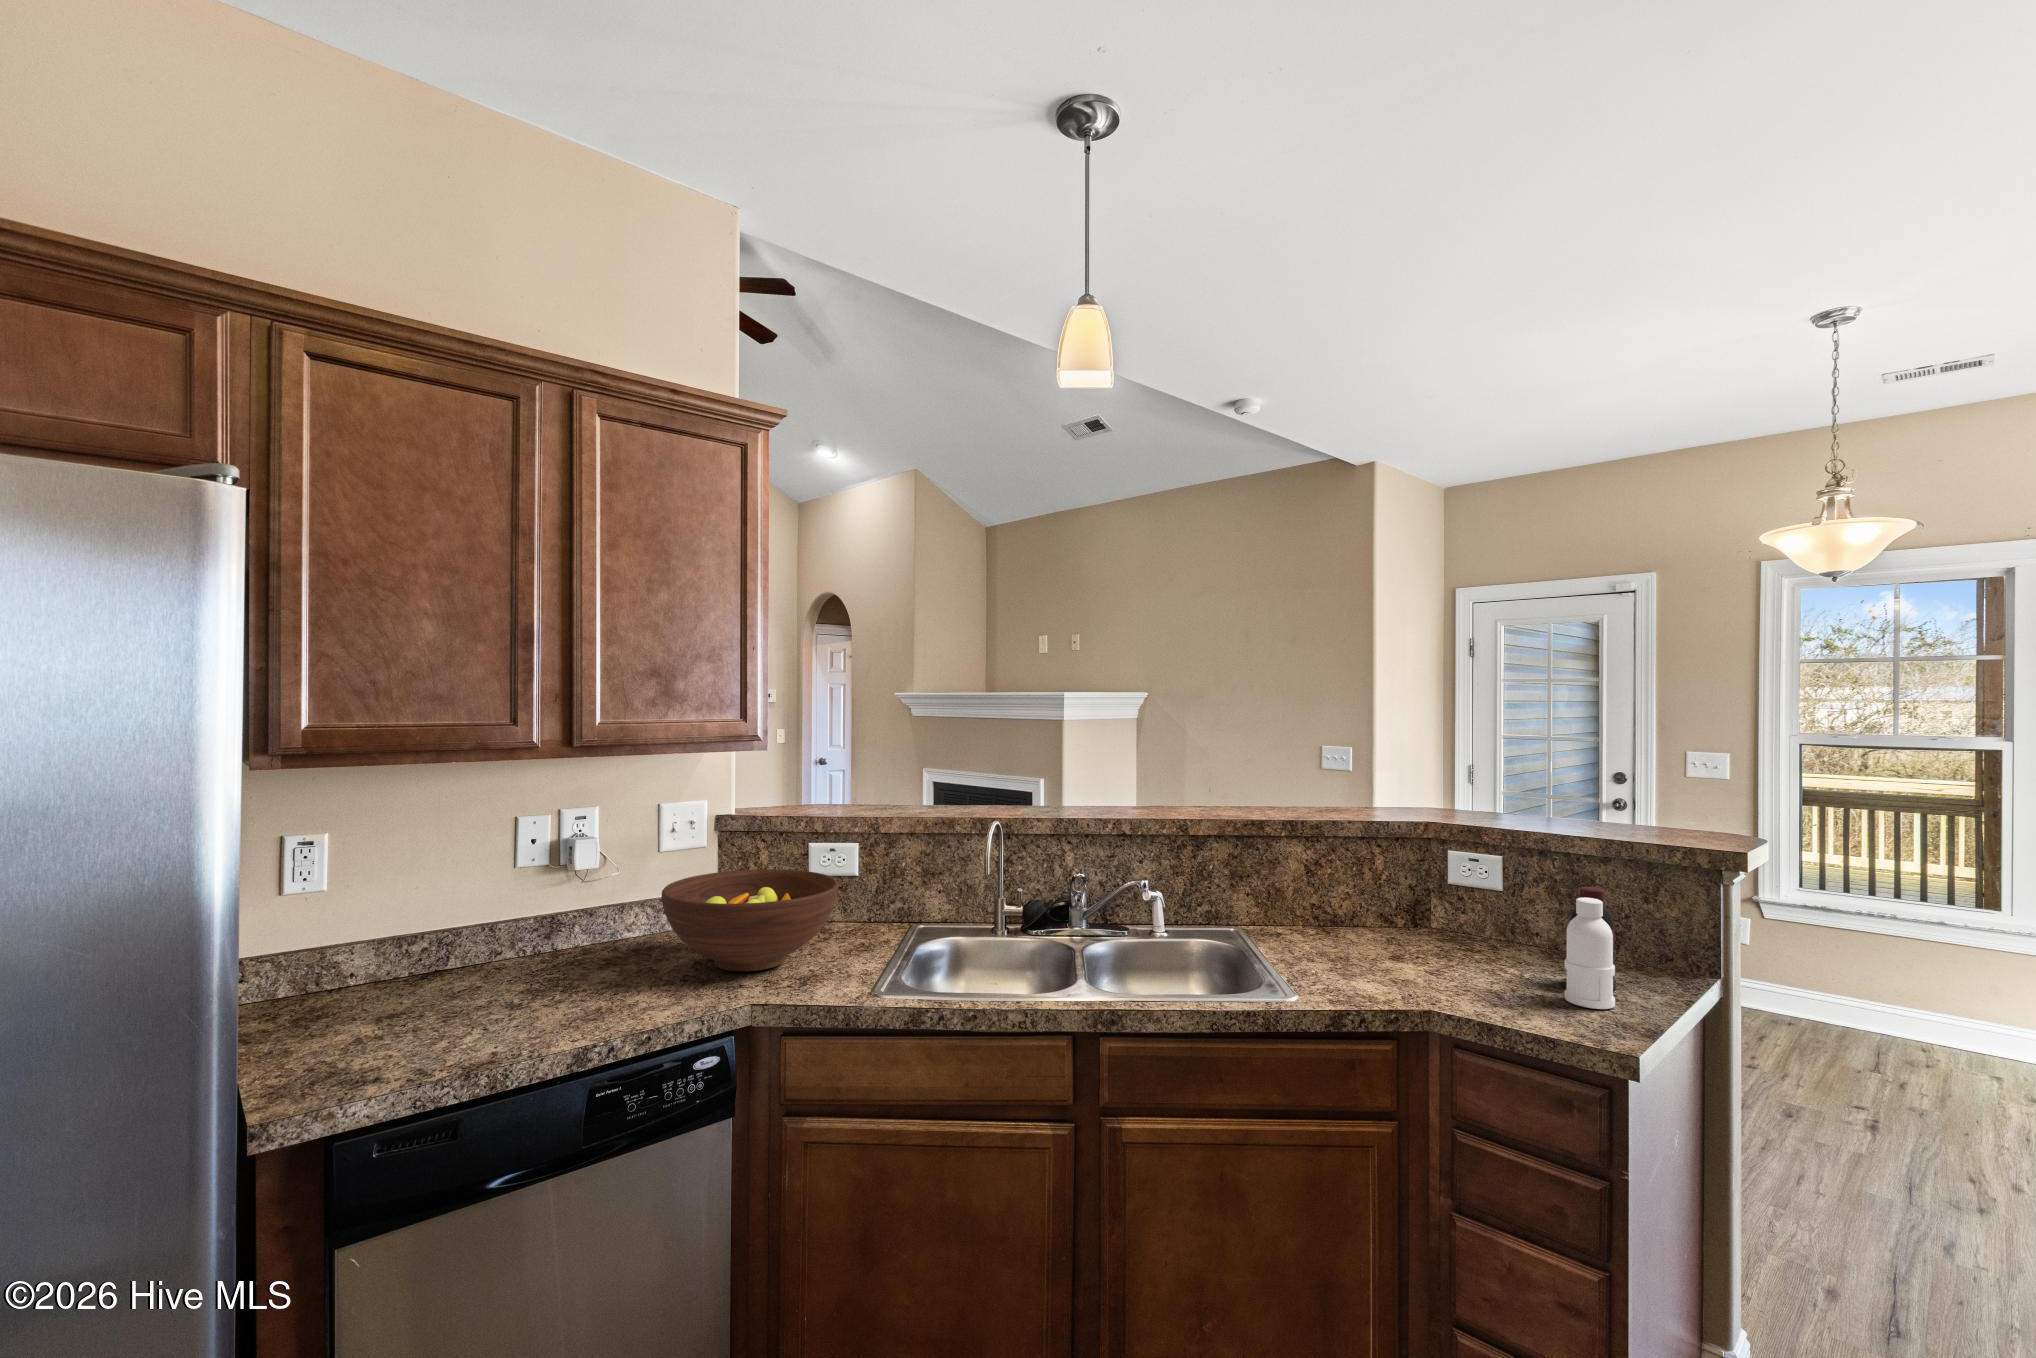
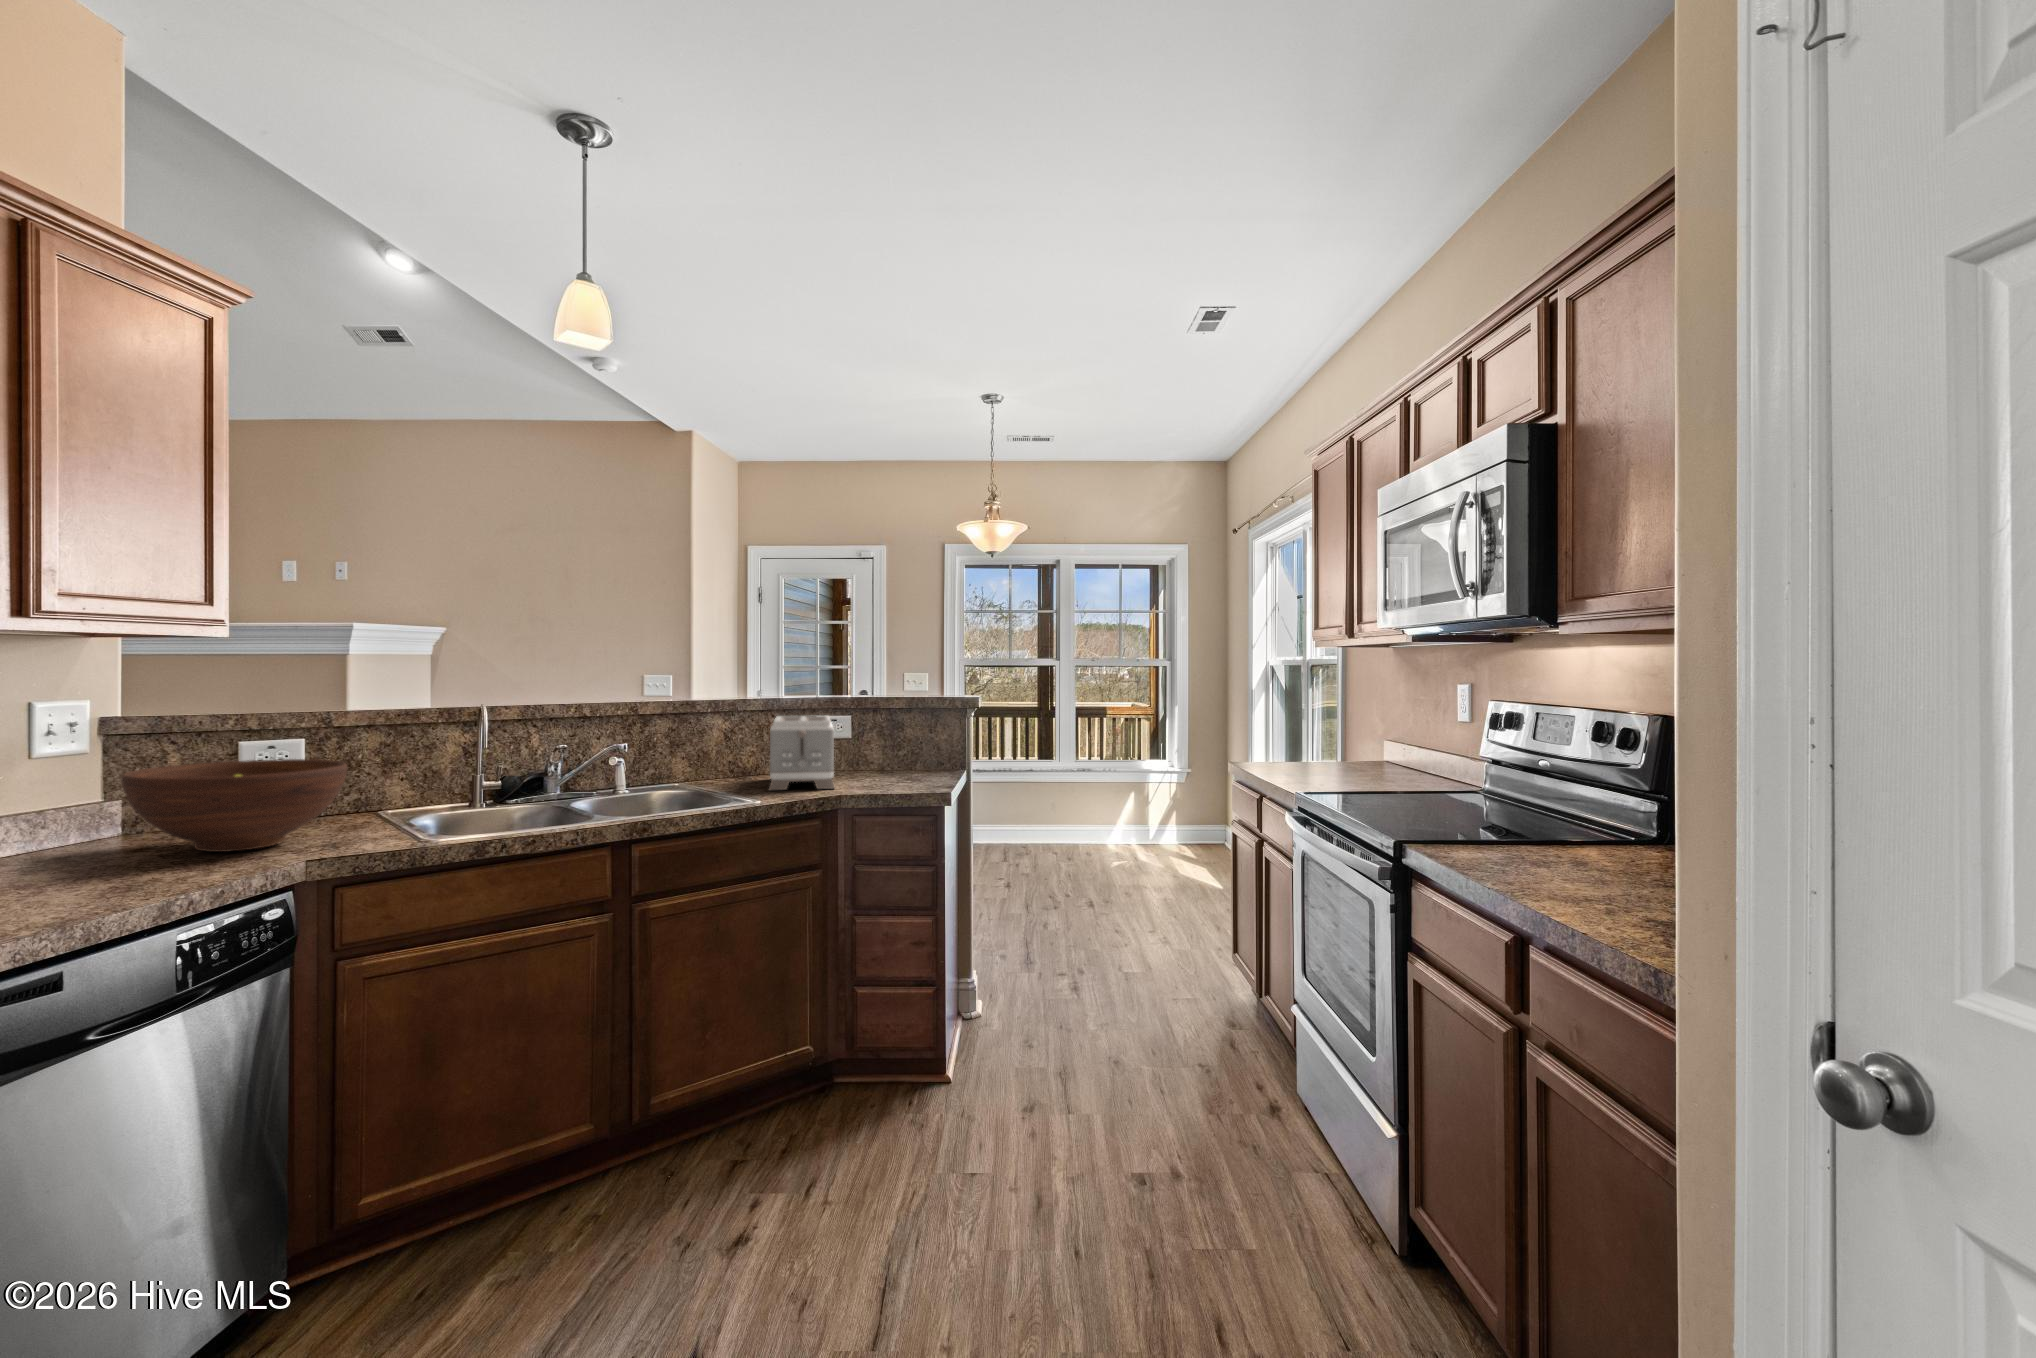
toaster: none [1332,851,1460,989] -> present [769,716,834,790]
bottle: present [1565,887,1616,1009] -> none [899,721,928,785]

